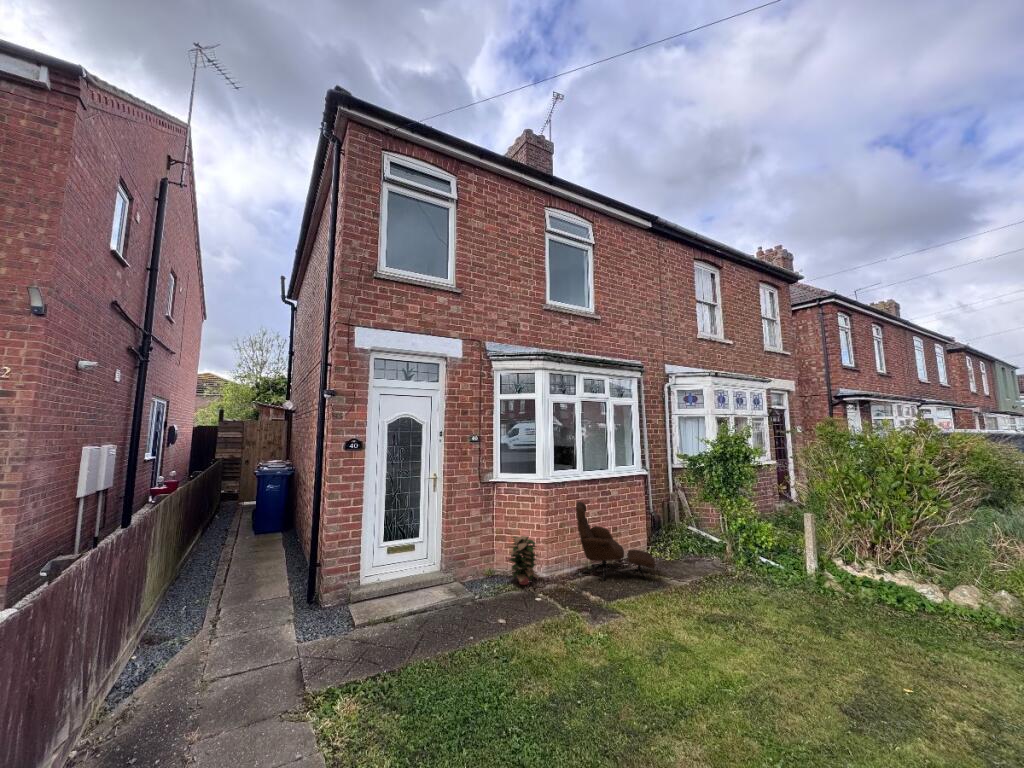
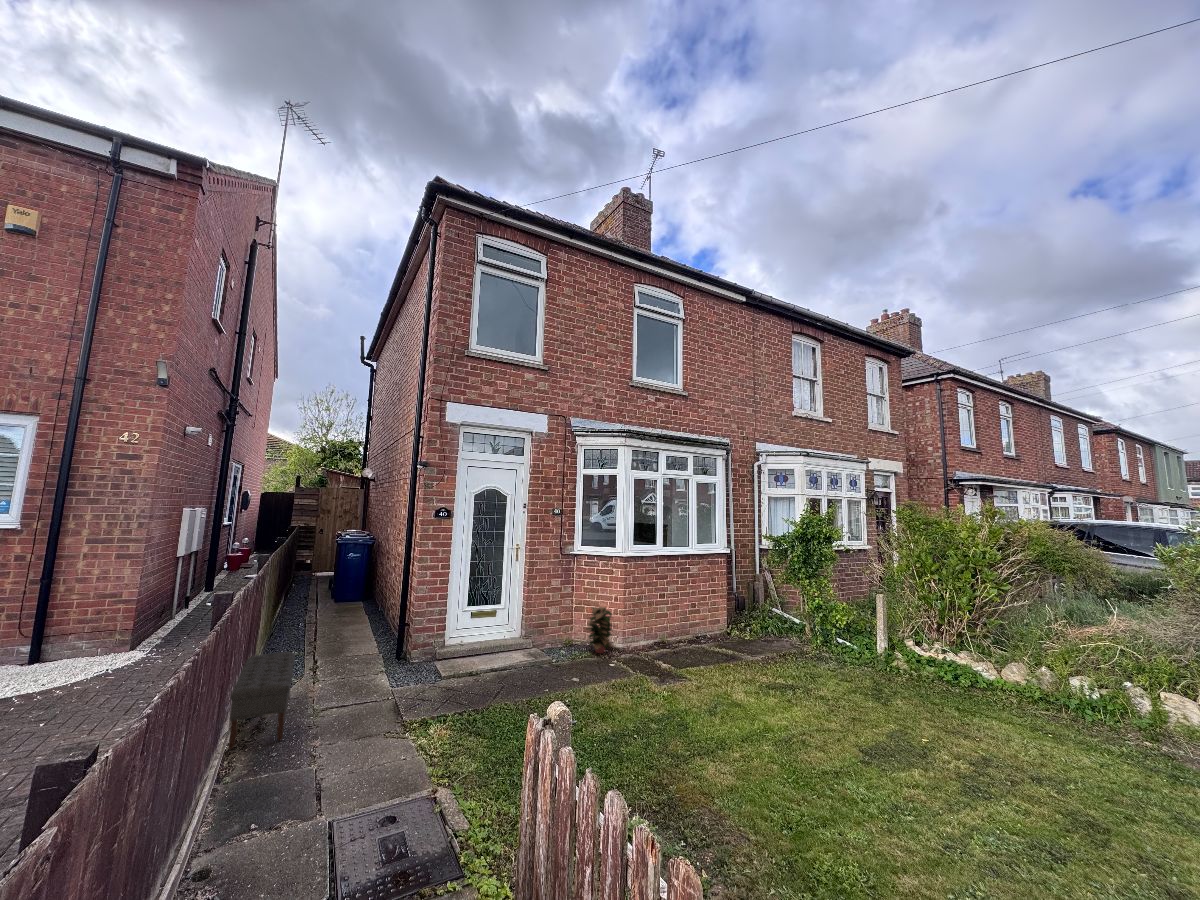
lounge chair: present [576,501,655,581] -> none [653,577,729,654]
bench: none [75,610,183,754] -> present [229,652,295,750]

